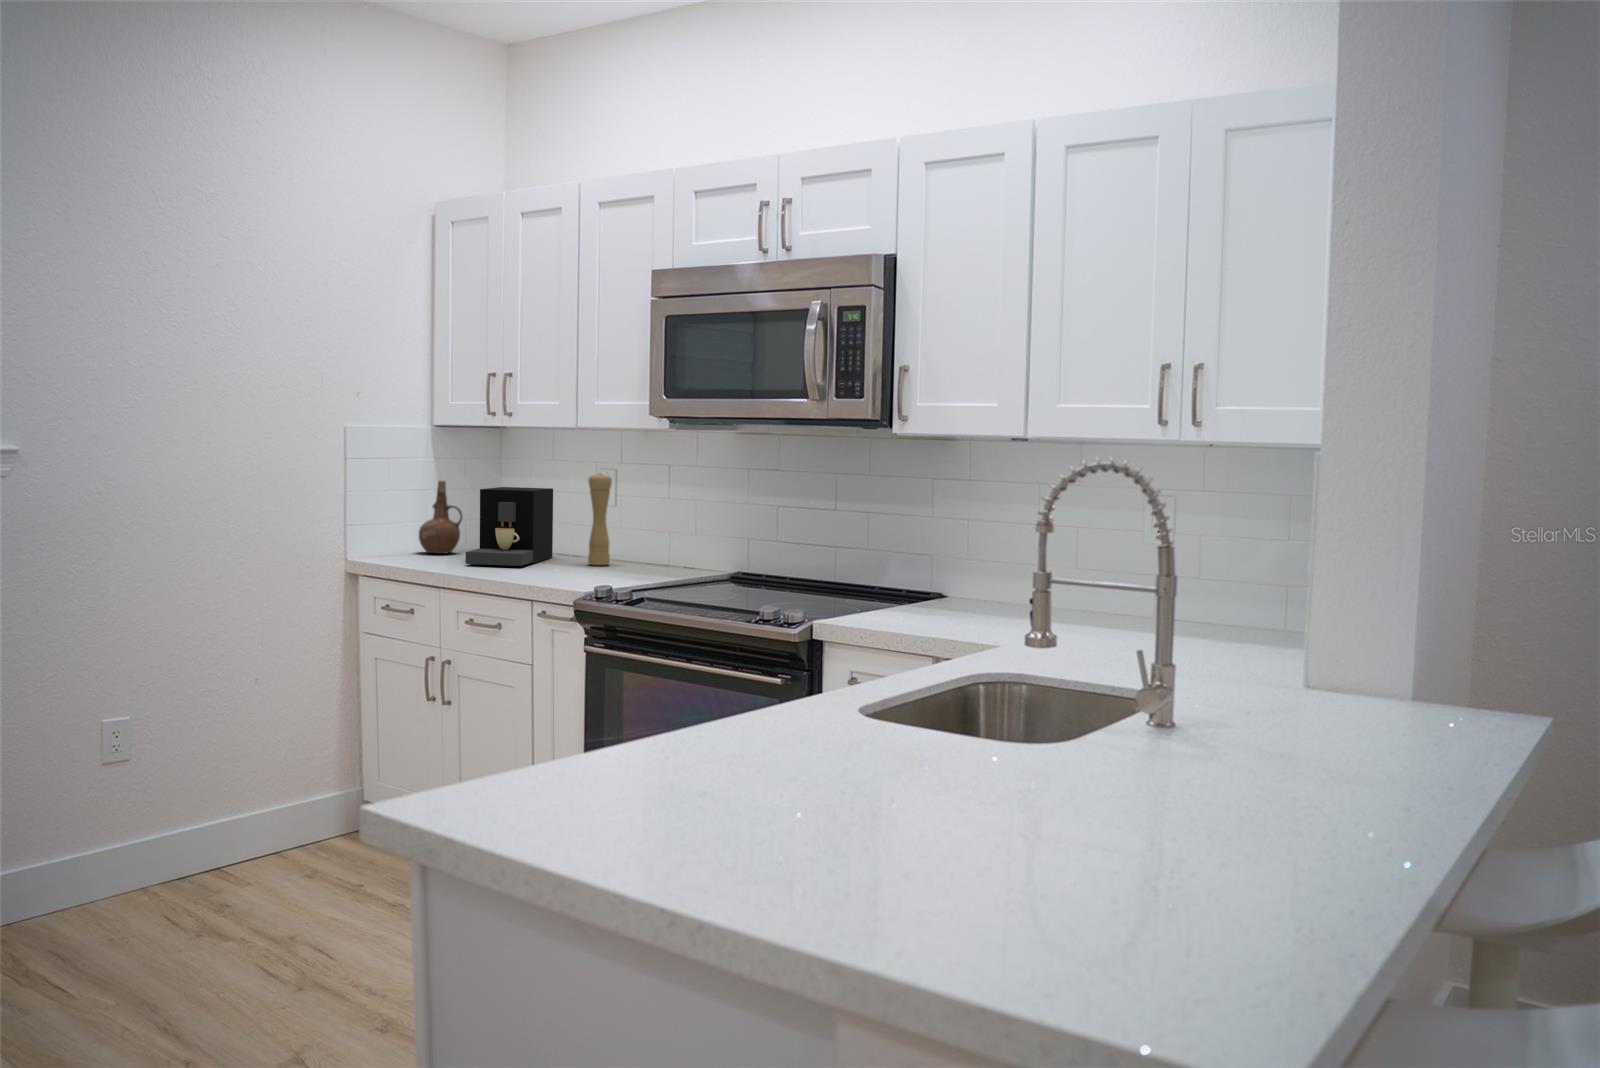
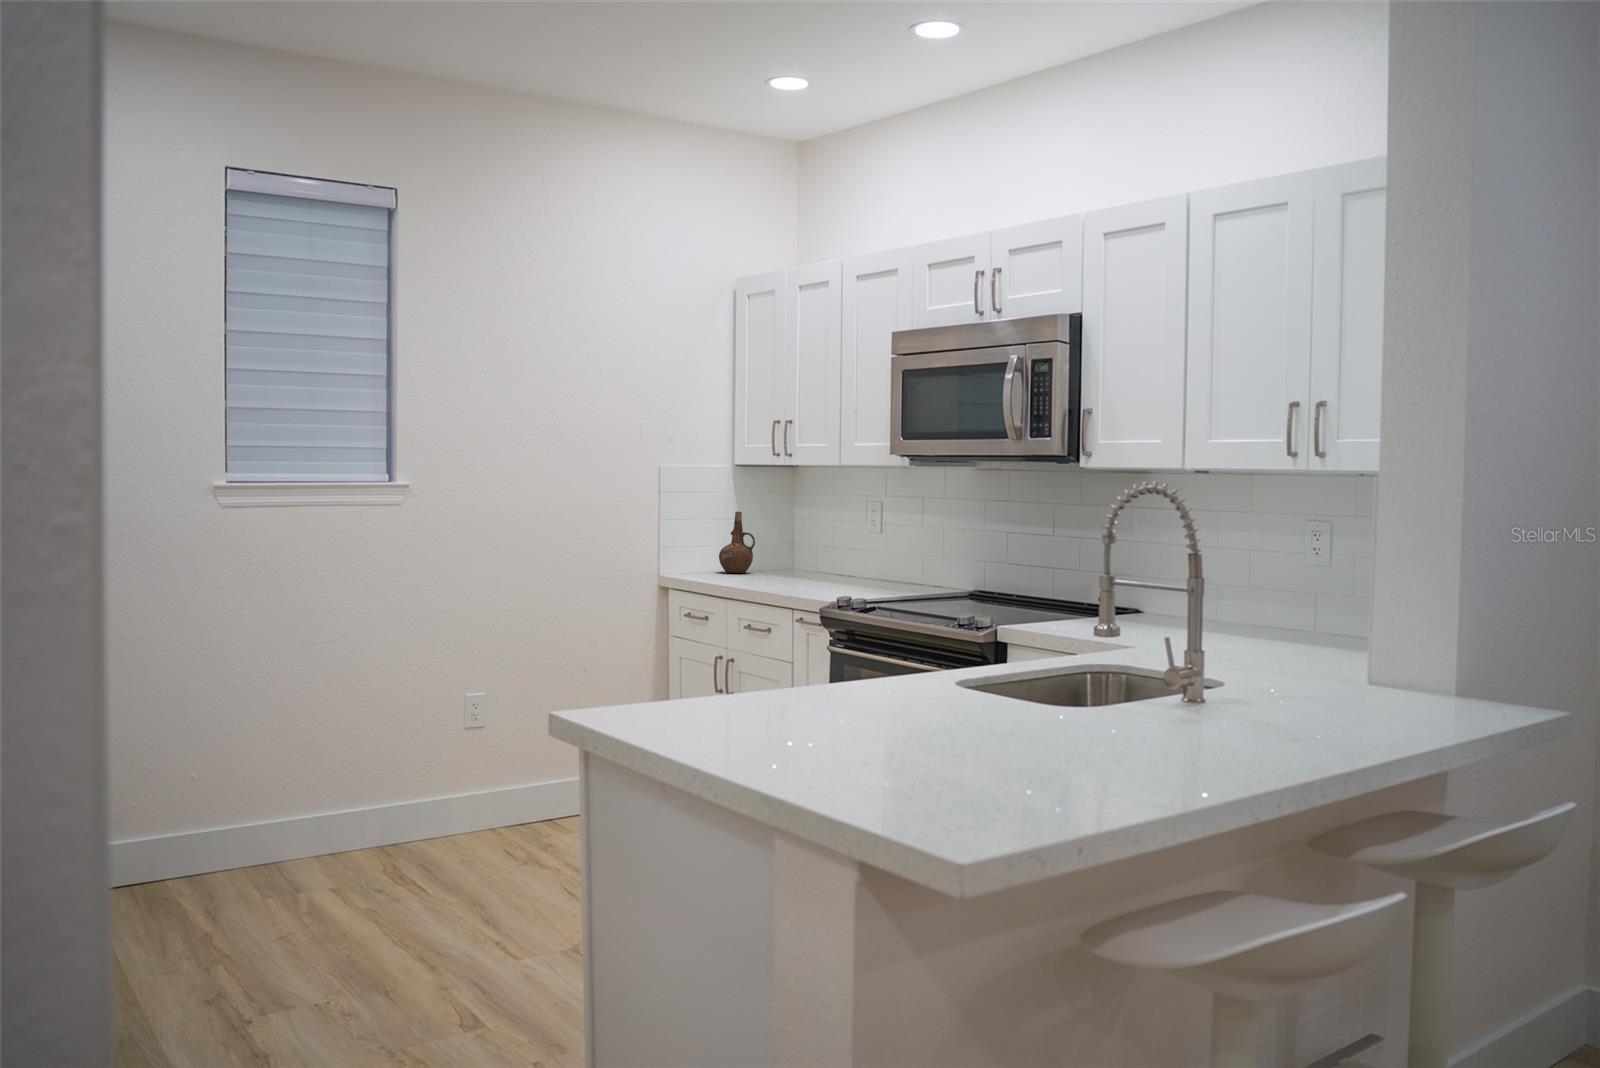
pepper mill: present [588,474,612,565] -> none [853,504,873,583]
coffee maker: present [466,487,553,566] -> none [750,517,828,582]

